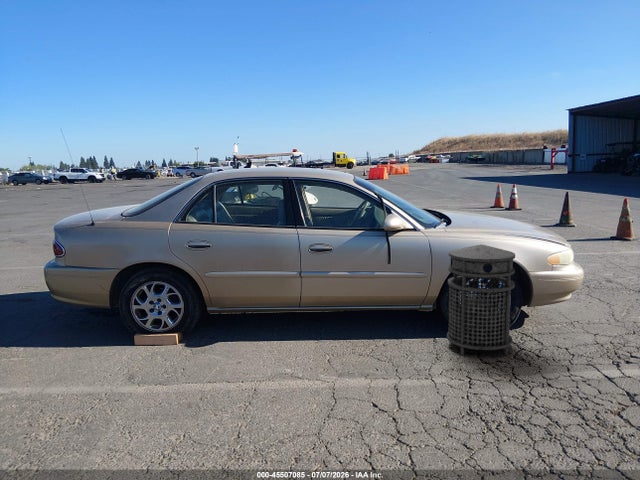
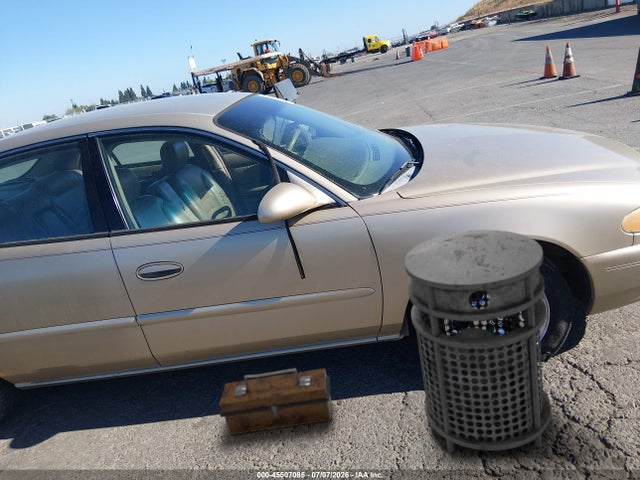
toolbox: none [331,313,395,347] -> present [219,368,331,435]

